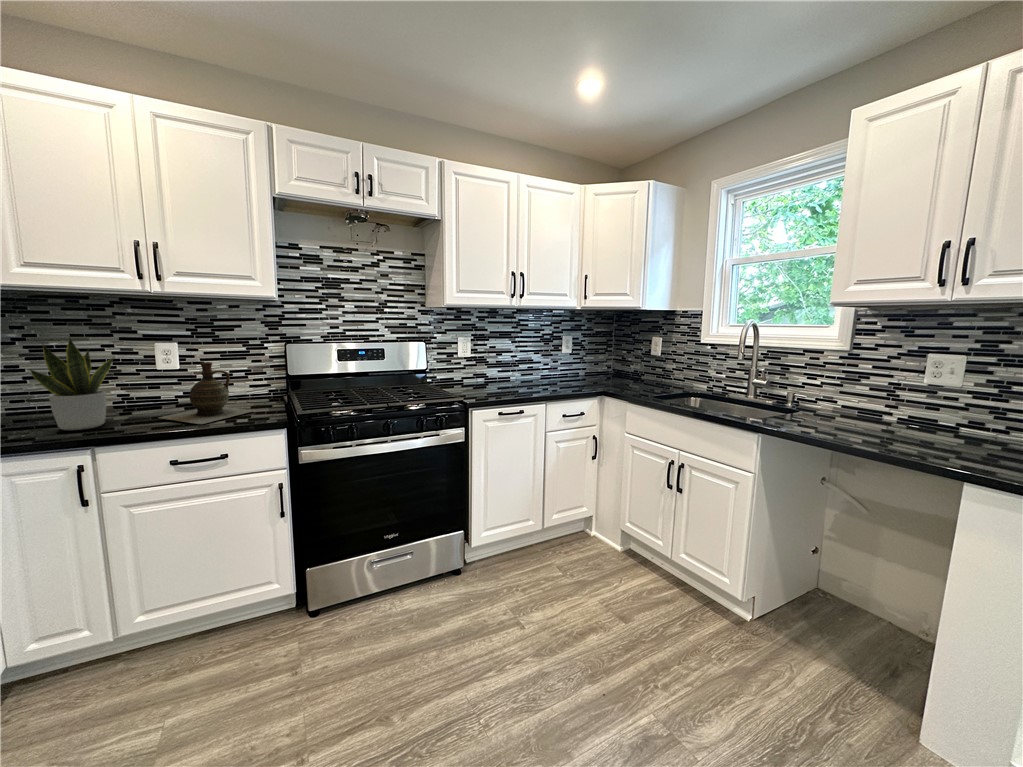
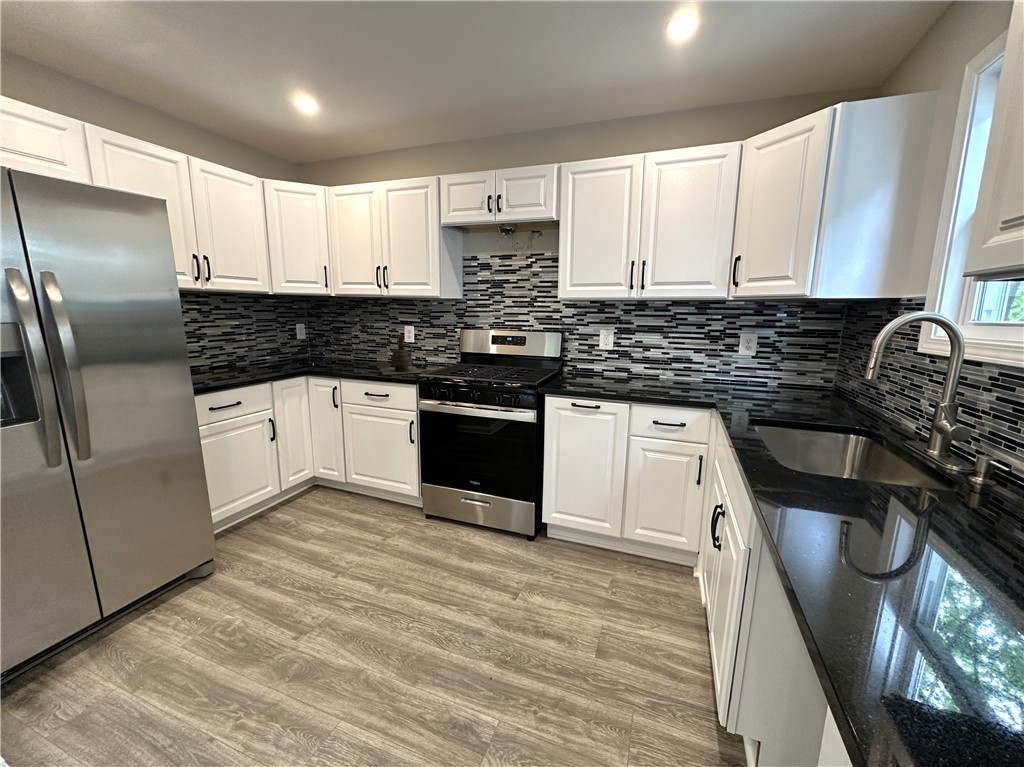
potted plant: present [30,336,114,430] -> none [332,319,372,370]

